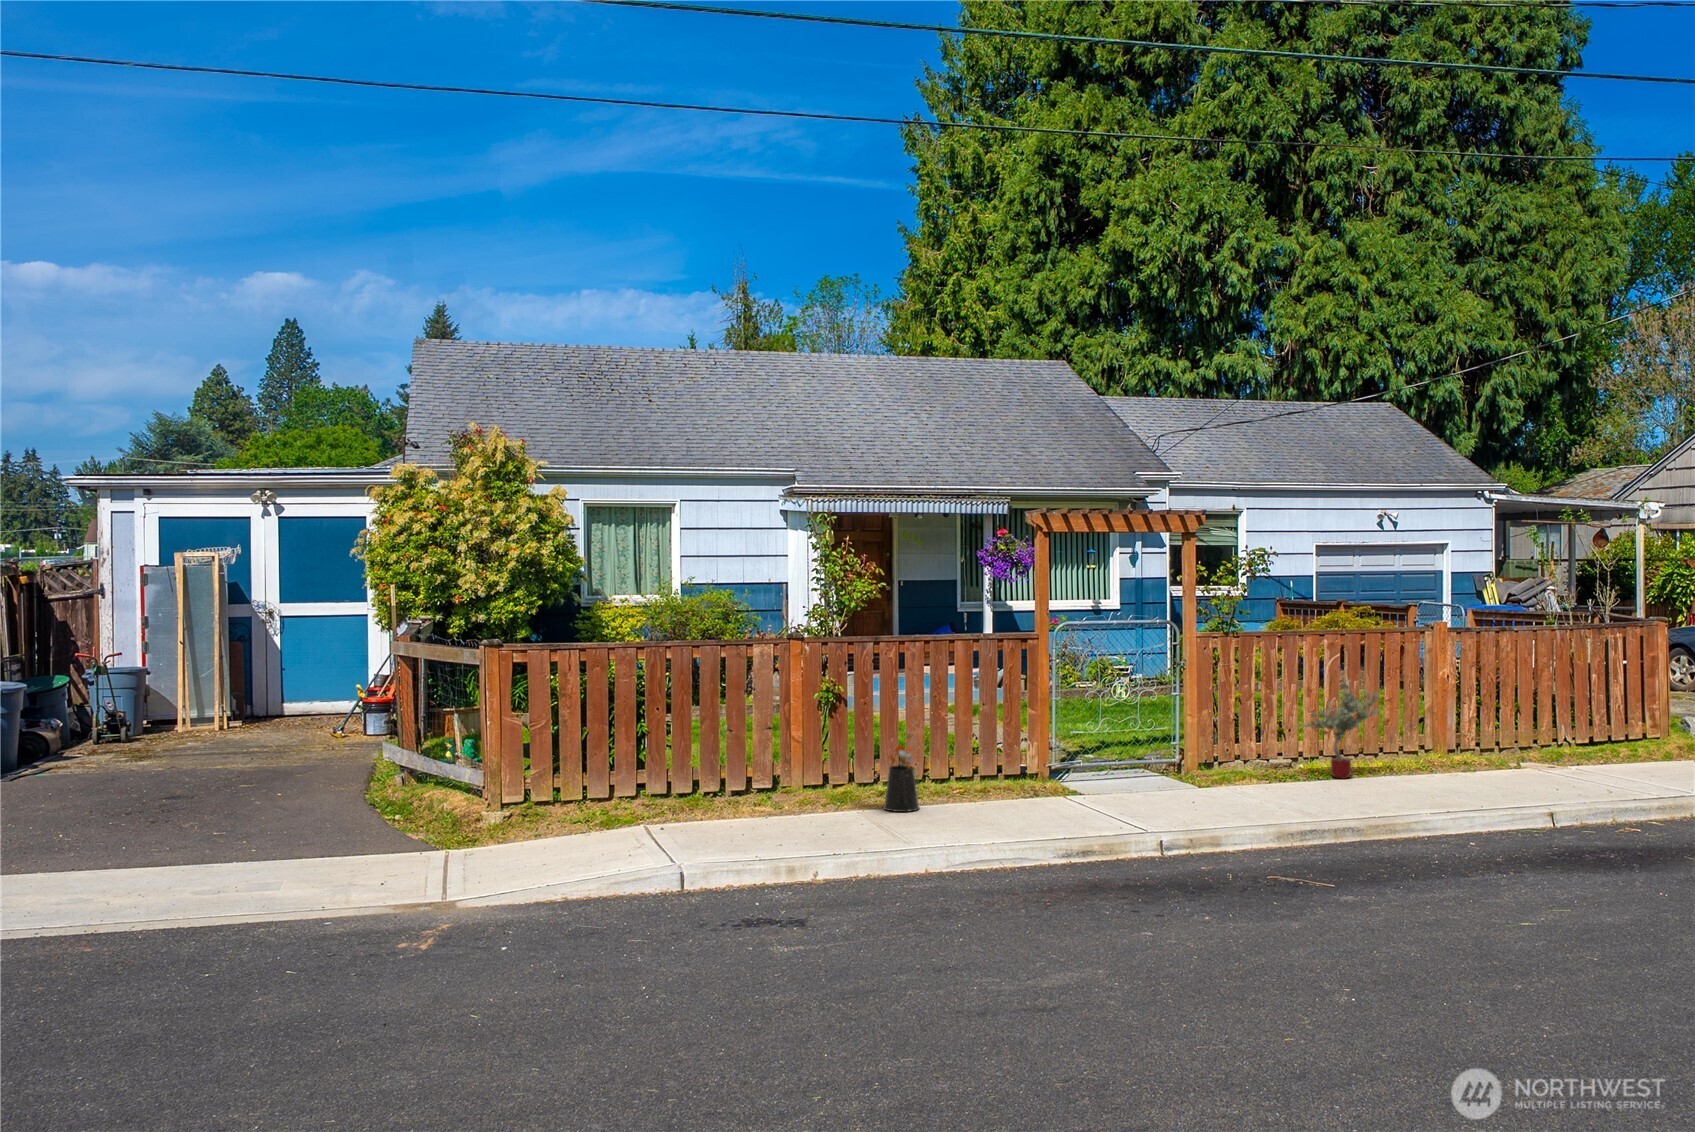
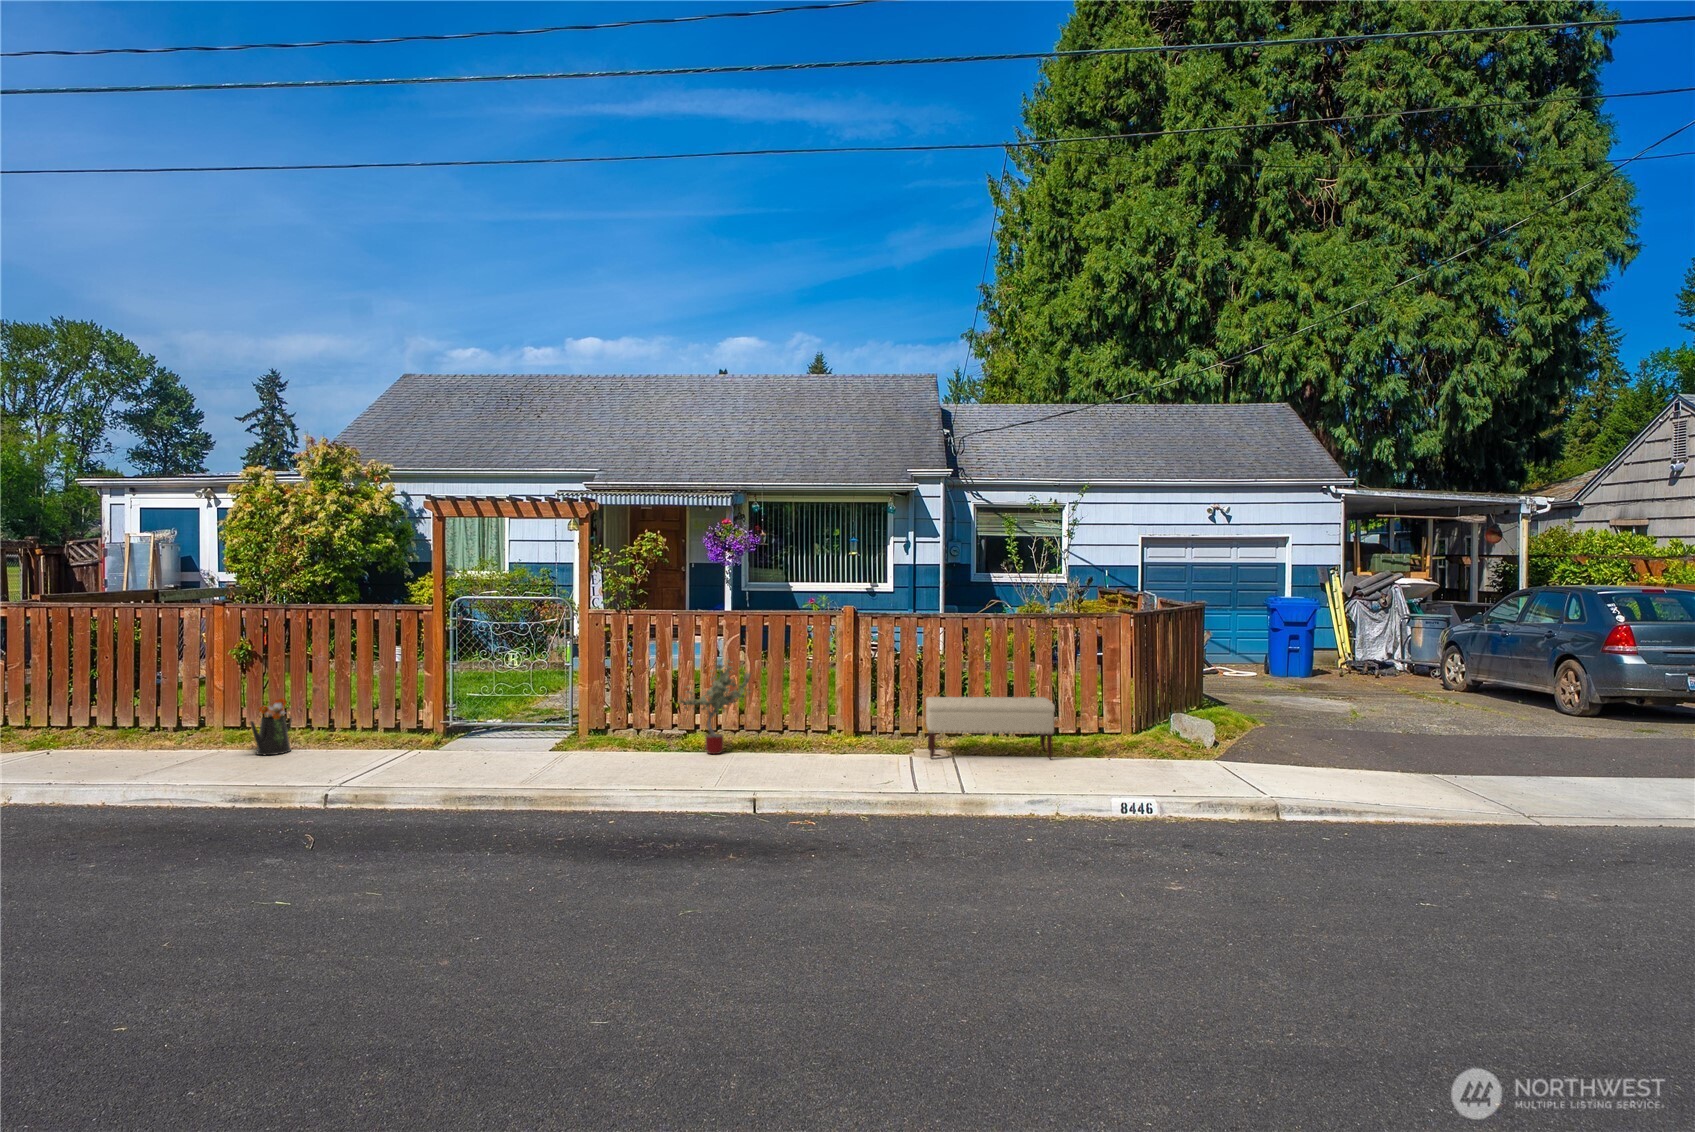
bench: none [1505,704,1639,768] -> present [926,697,1055,759]

